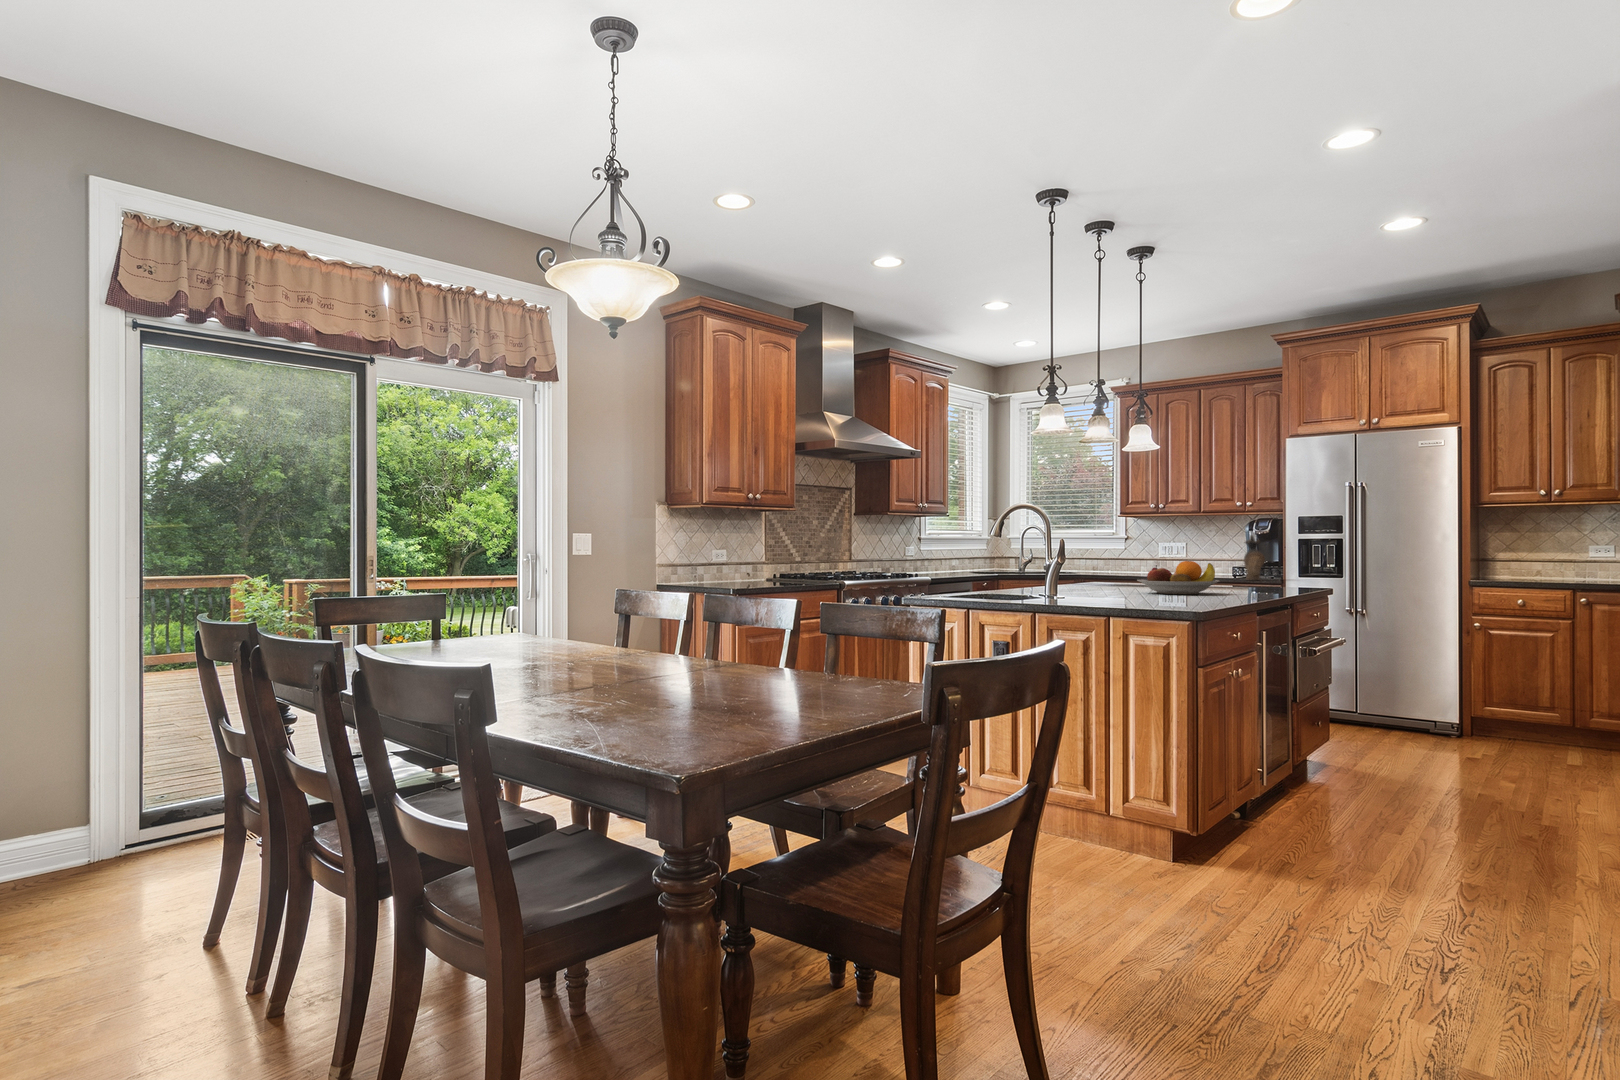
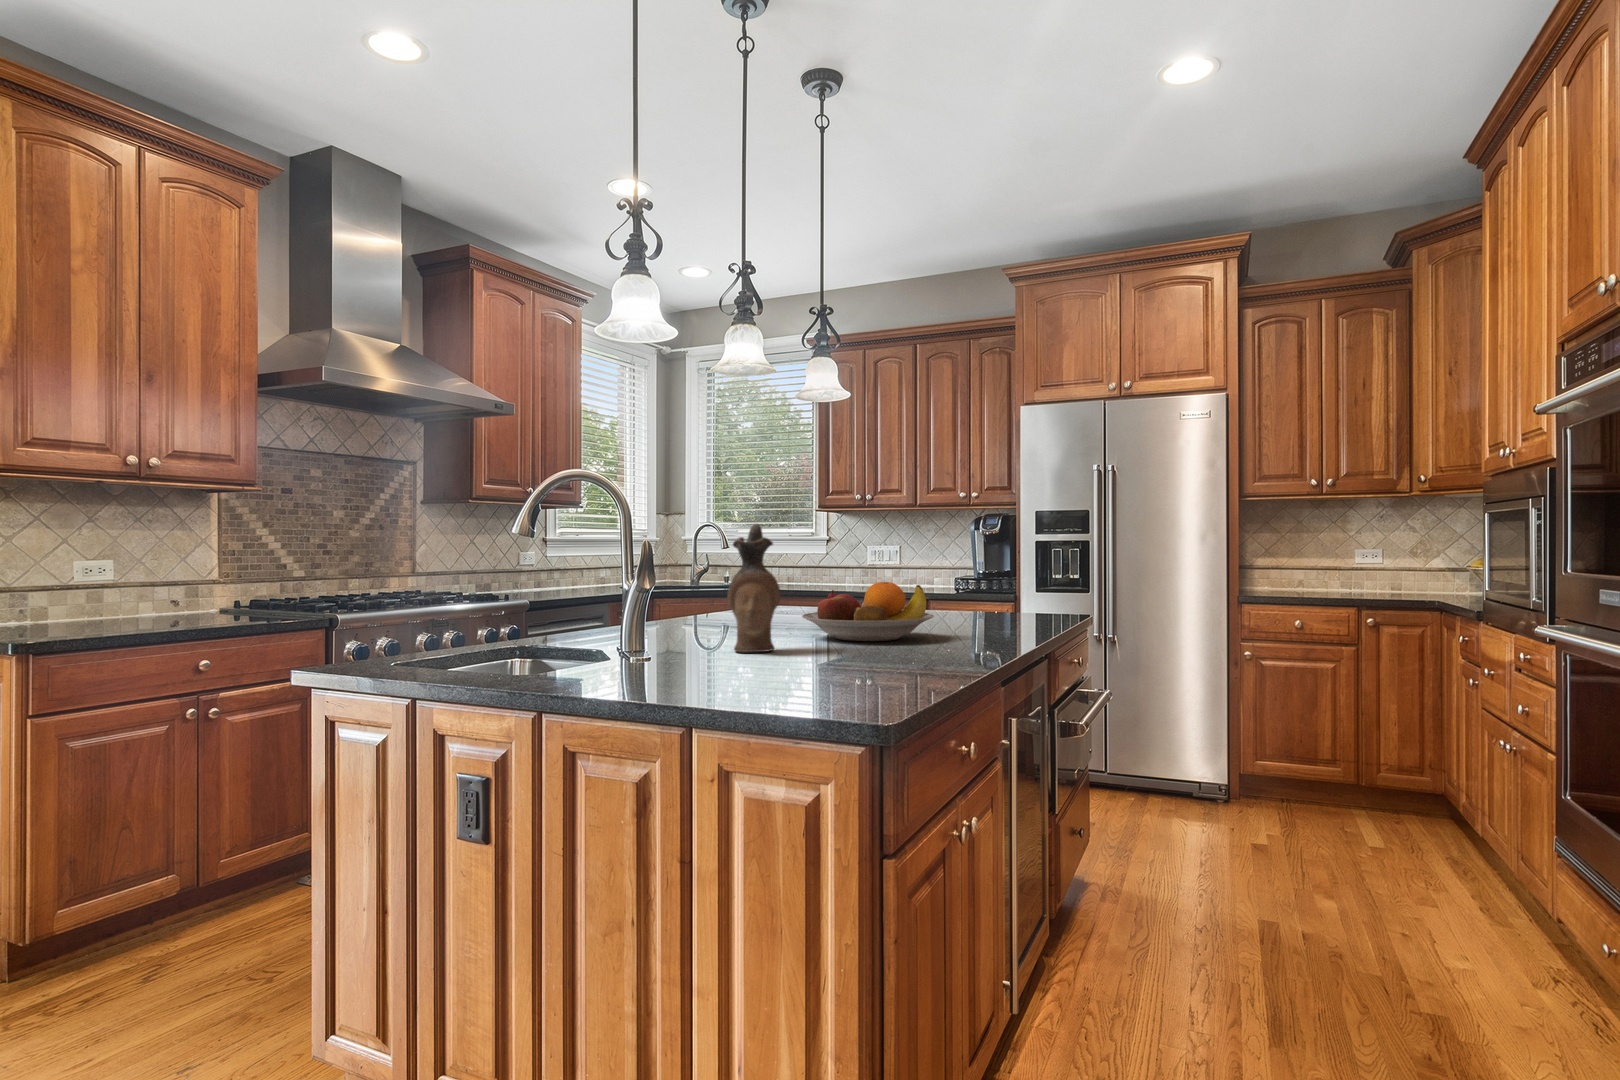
ceramic pitcher: present [1244,535,1265,580] -> present [728,524,780,652]

